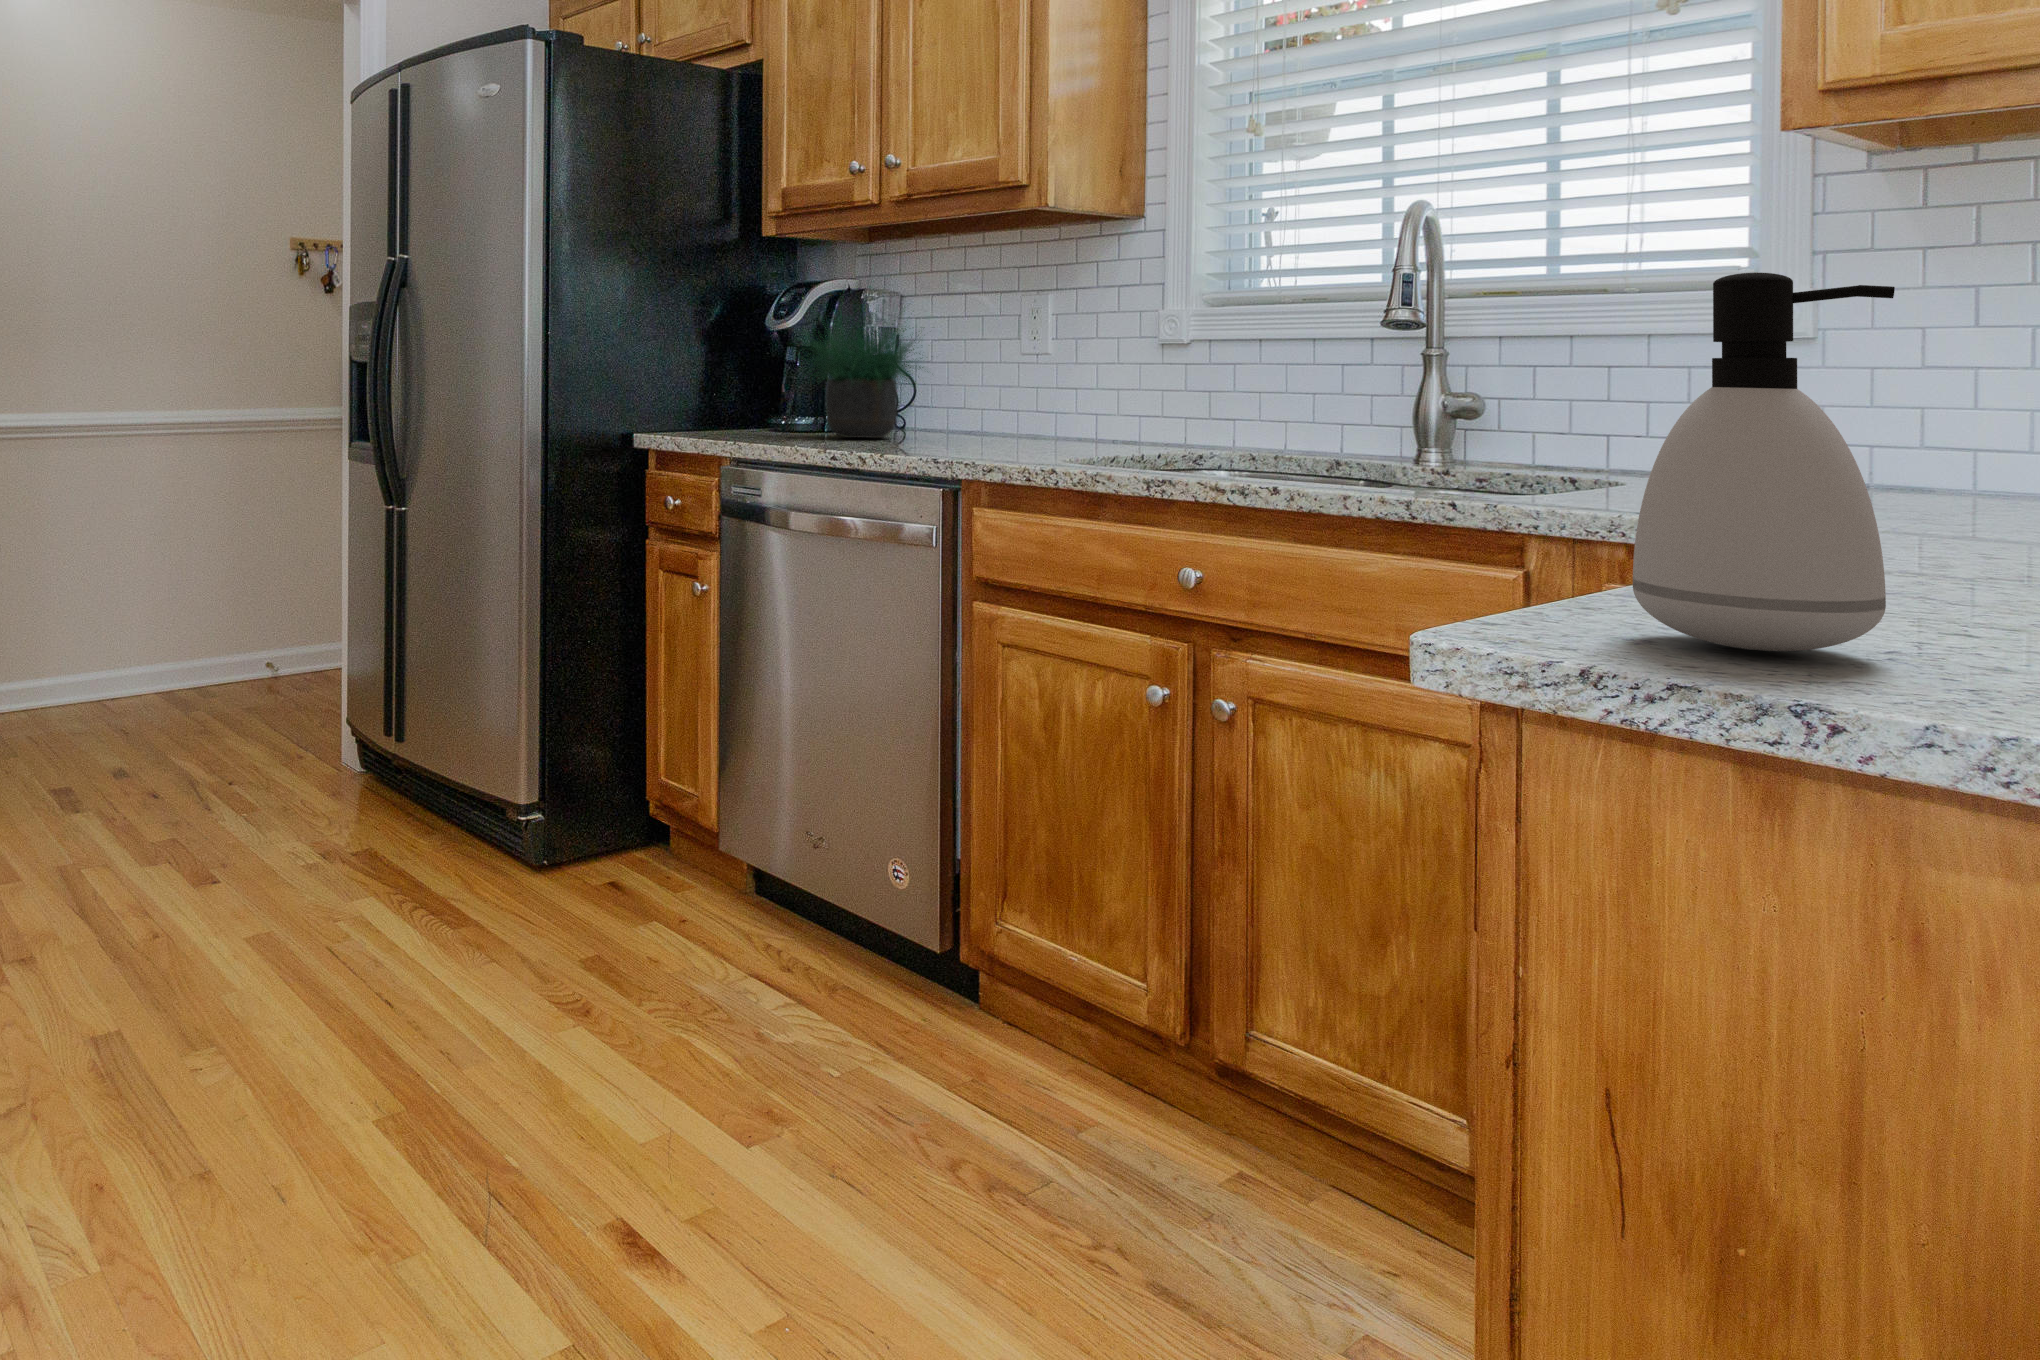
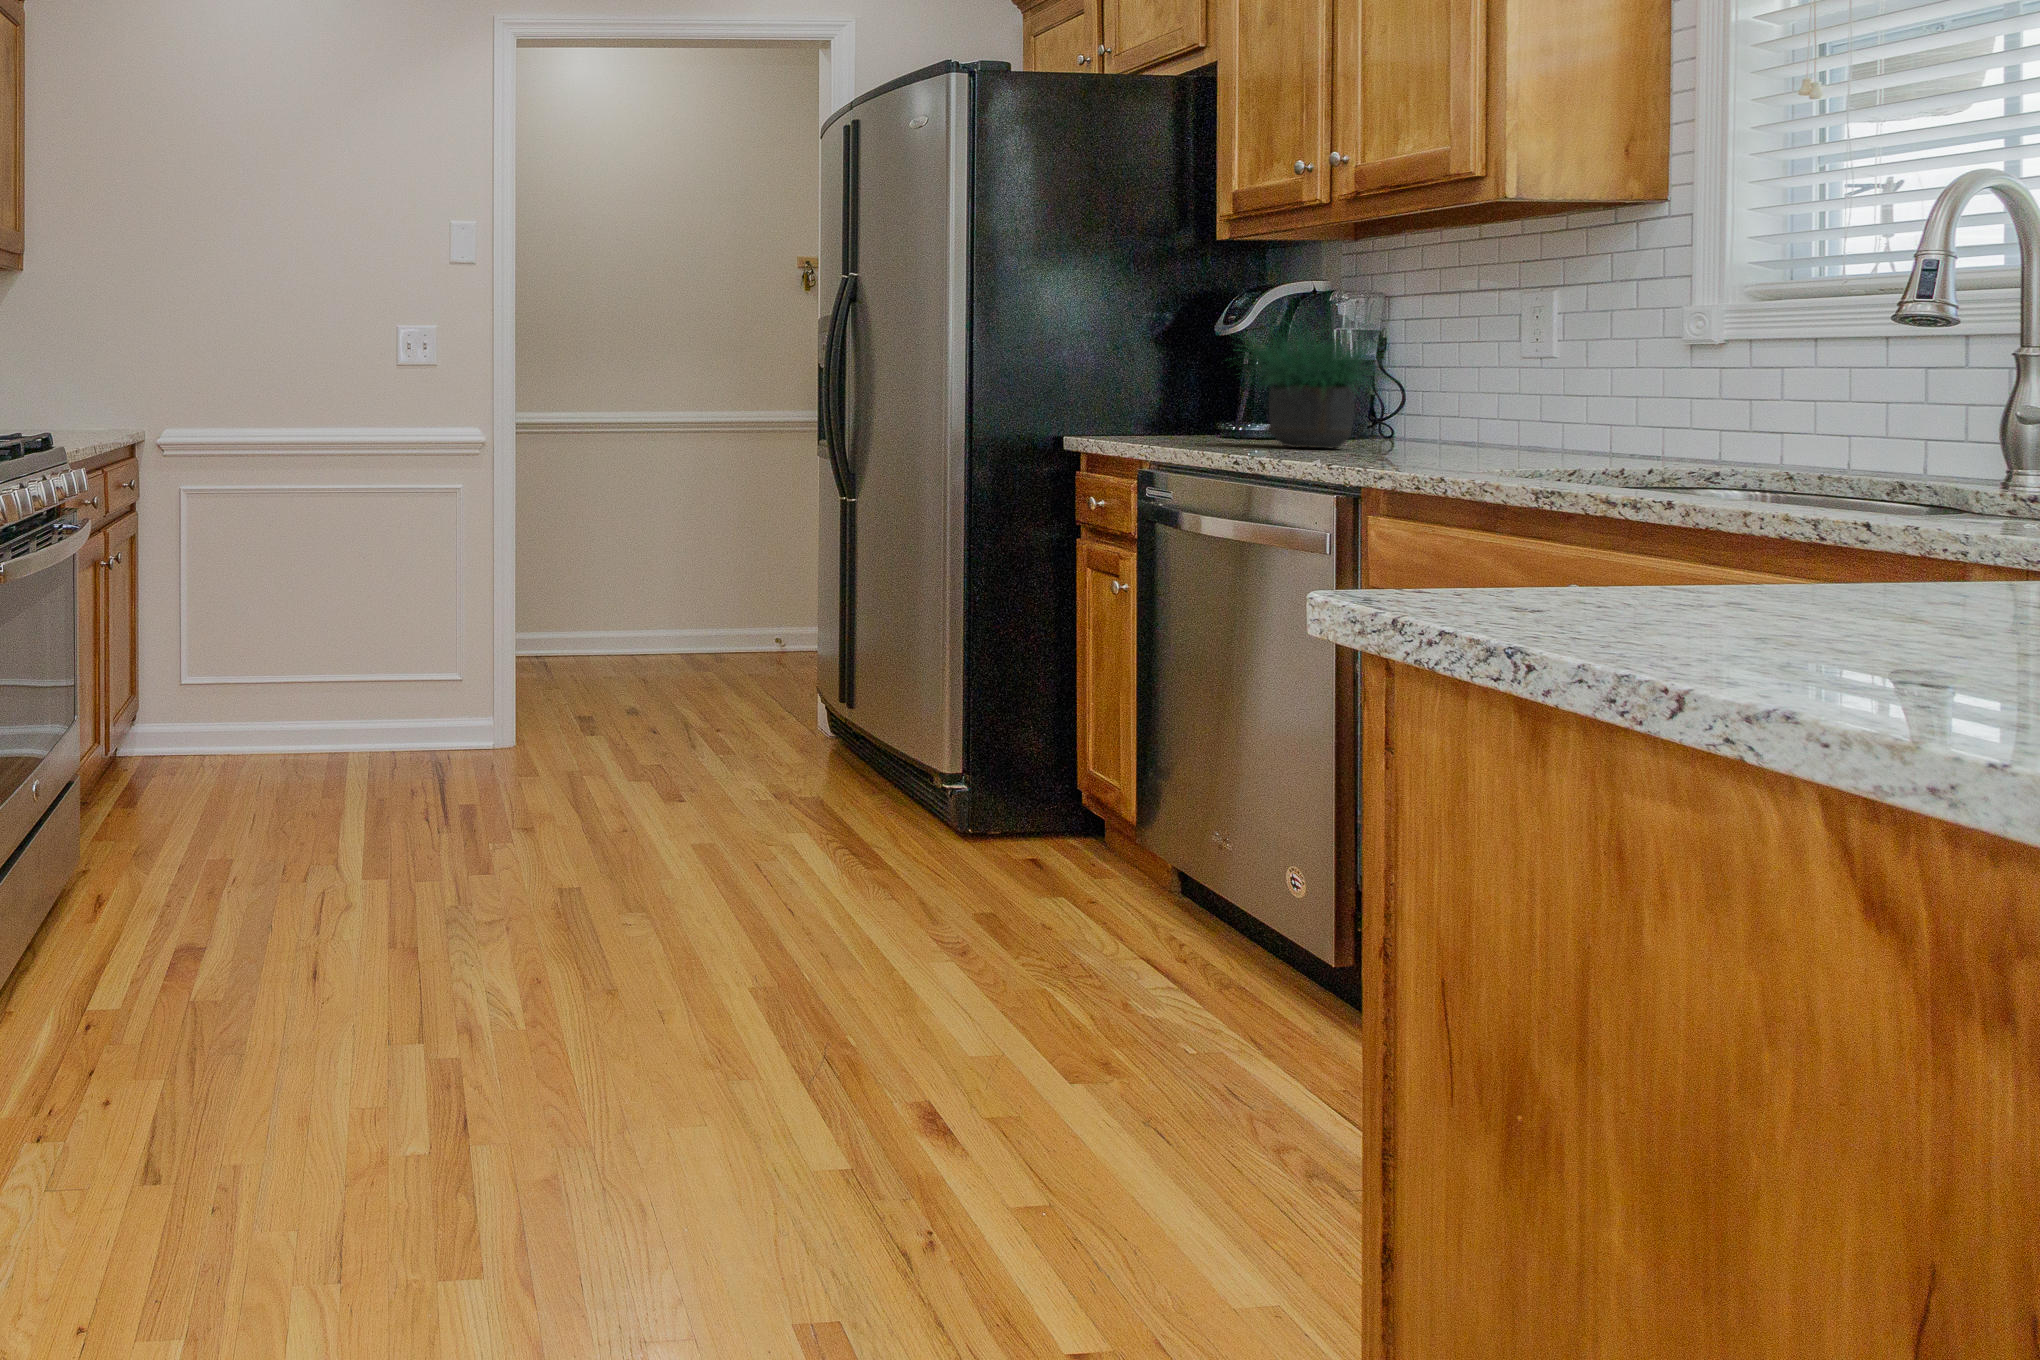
soap dispenser: present [1633,273,1895,651] -> none [1523,242,1782,619]

